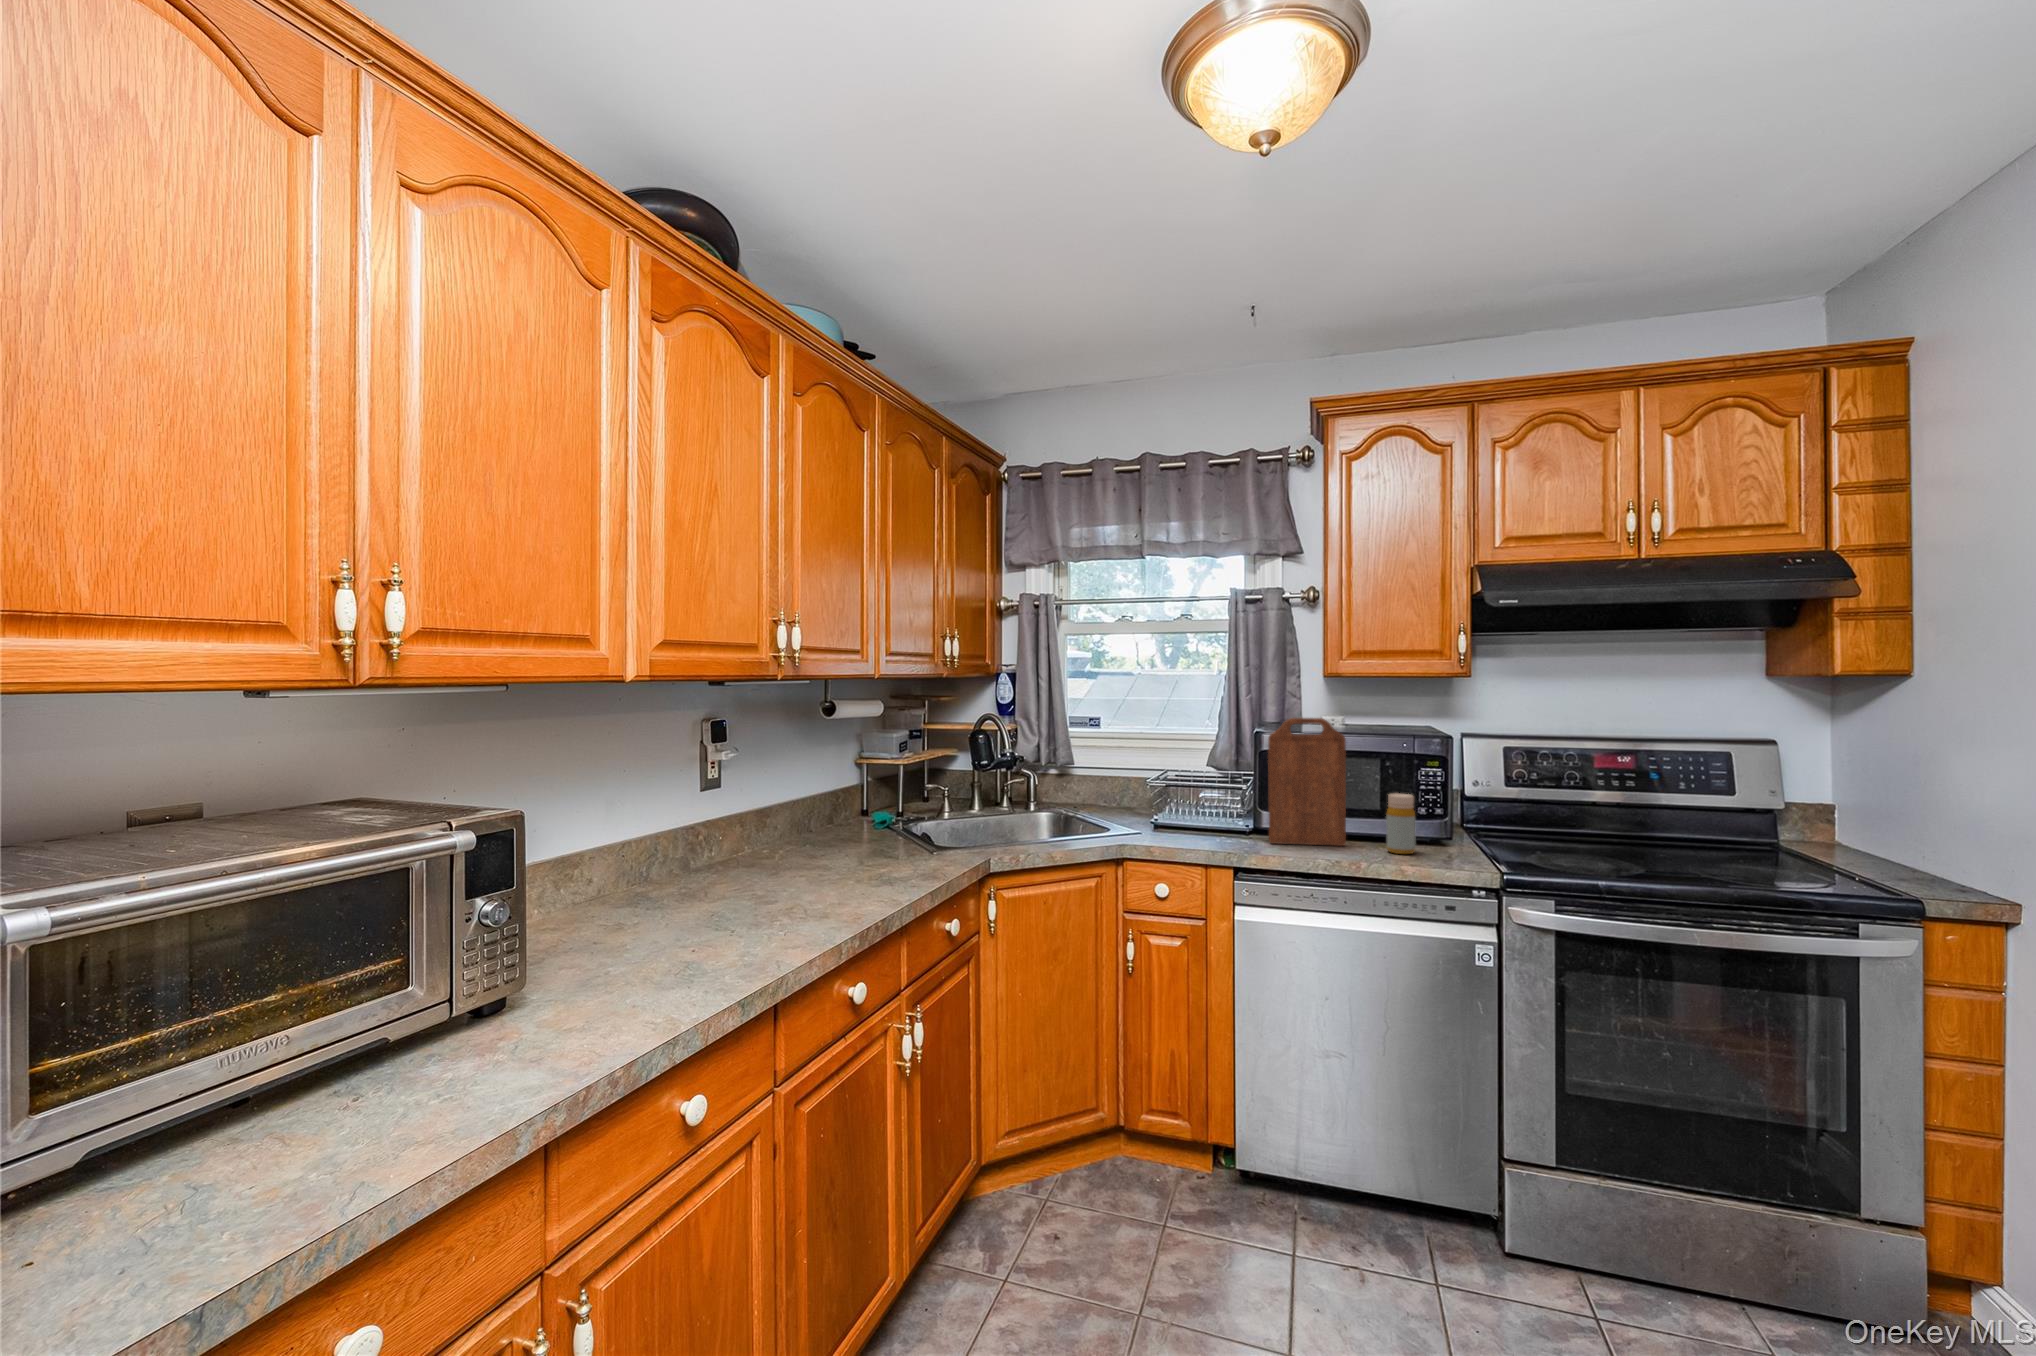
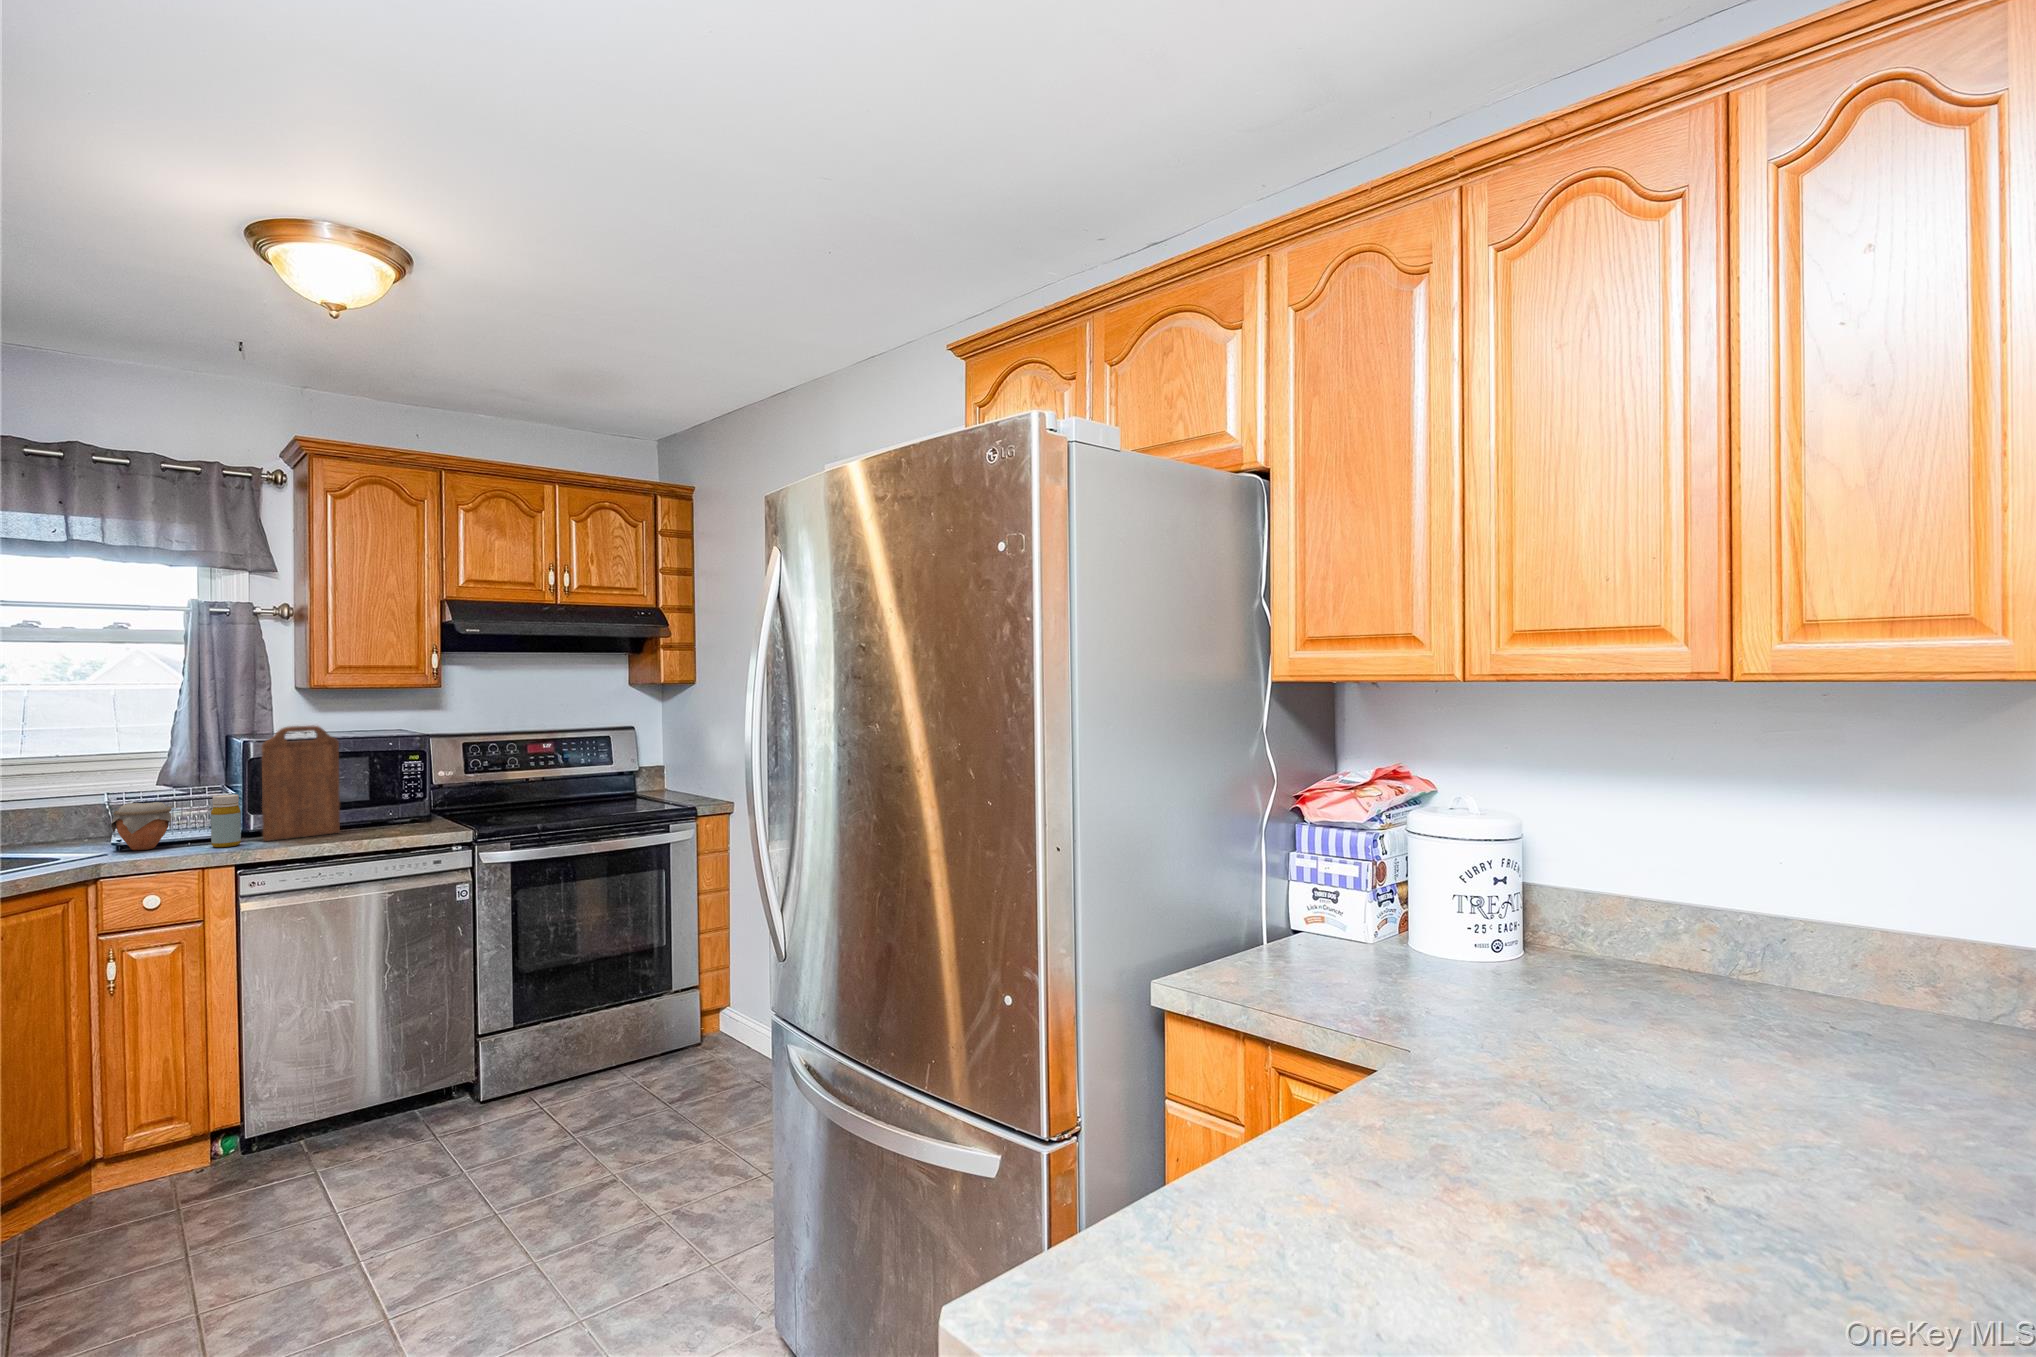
jar: none [1150,786,1198,833] -> present [111,802,172,850]
bottle: present [1386,793,1416,854] -> present [211,795,241,847]

